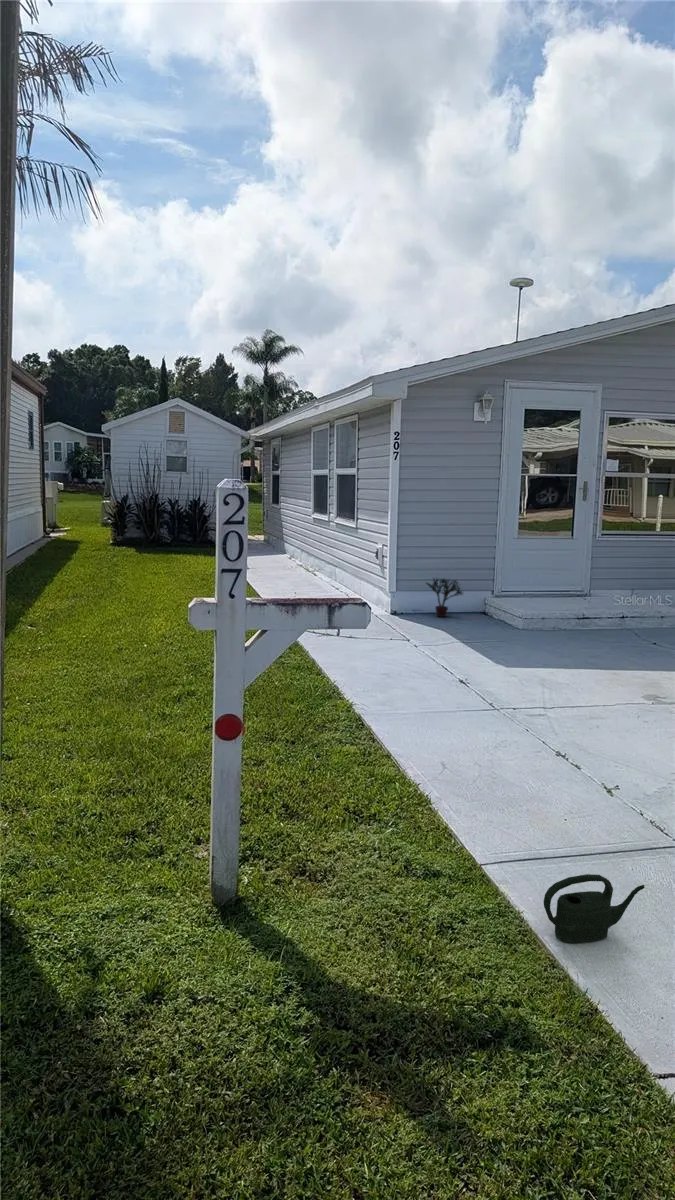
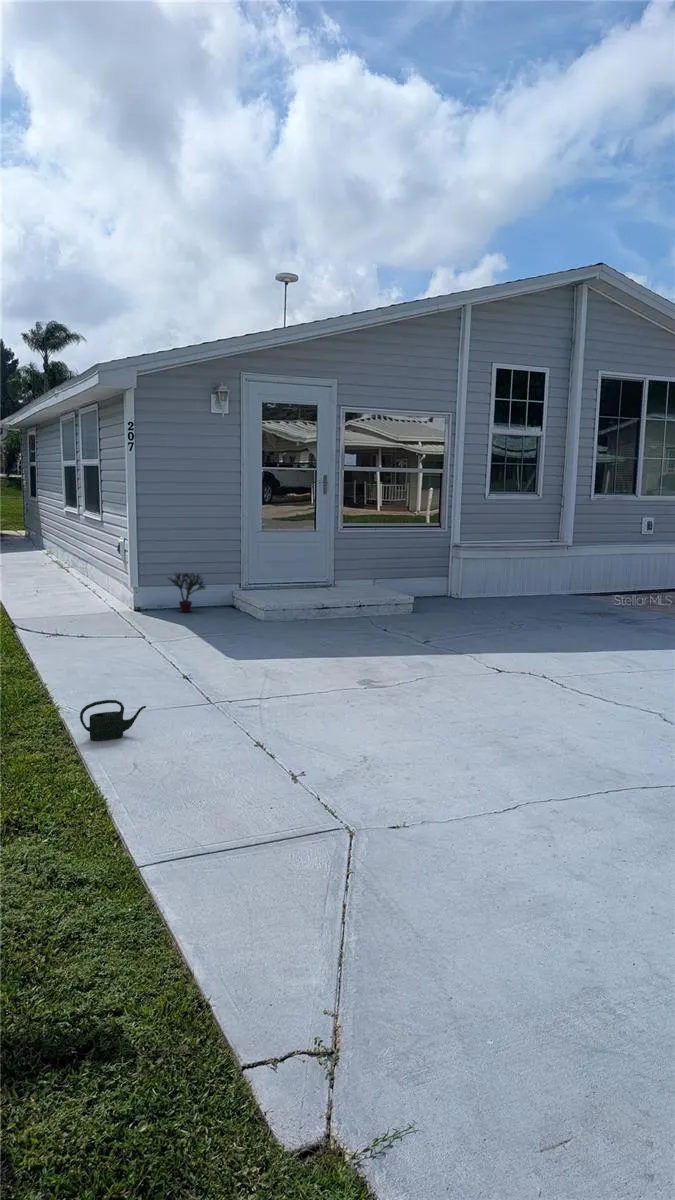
watering can: present [544,874,645,943] -> present [80,700,146,741]

